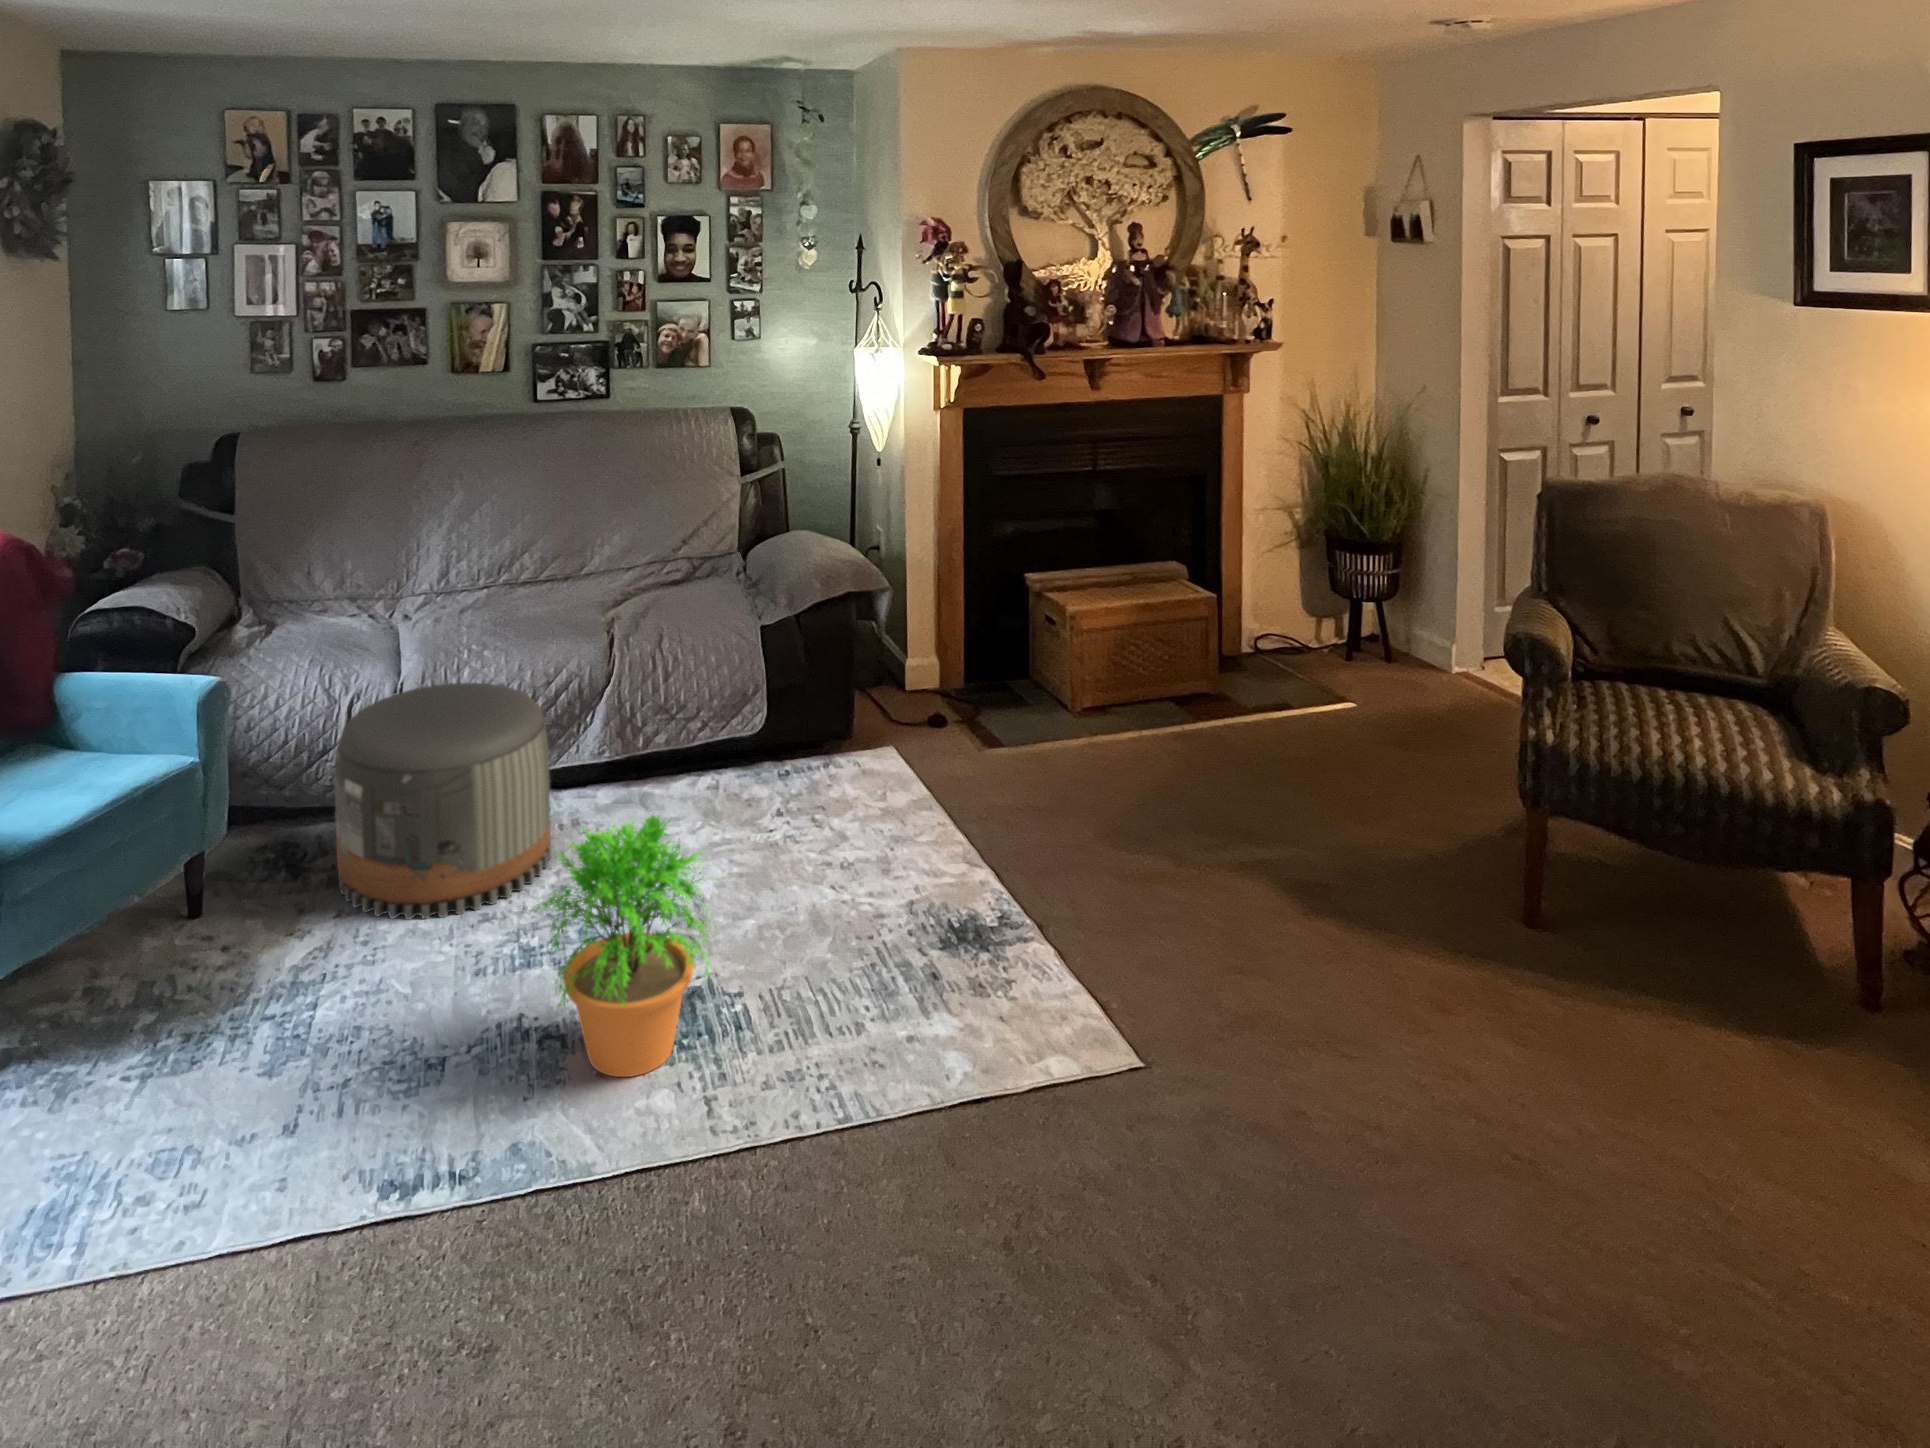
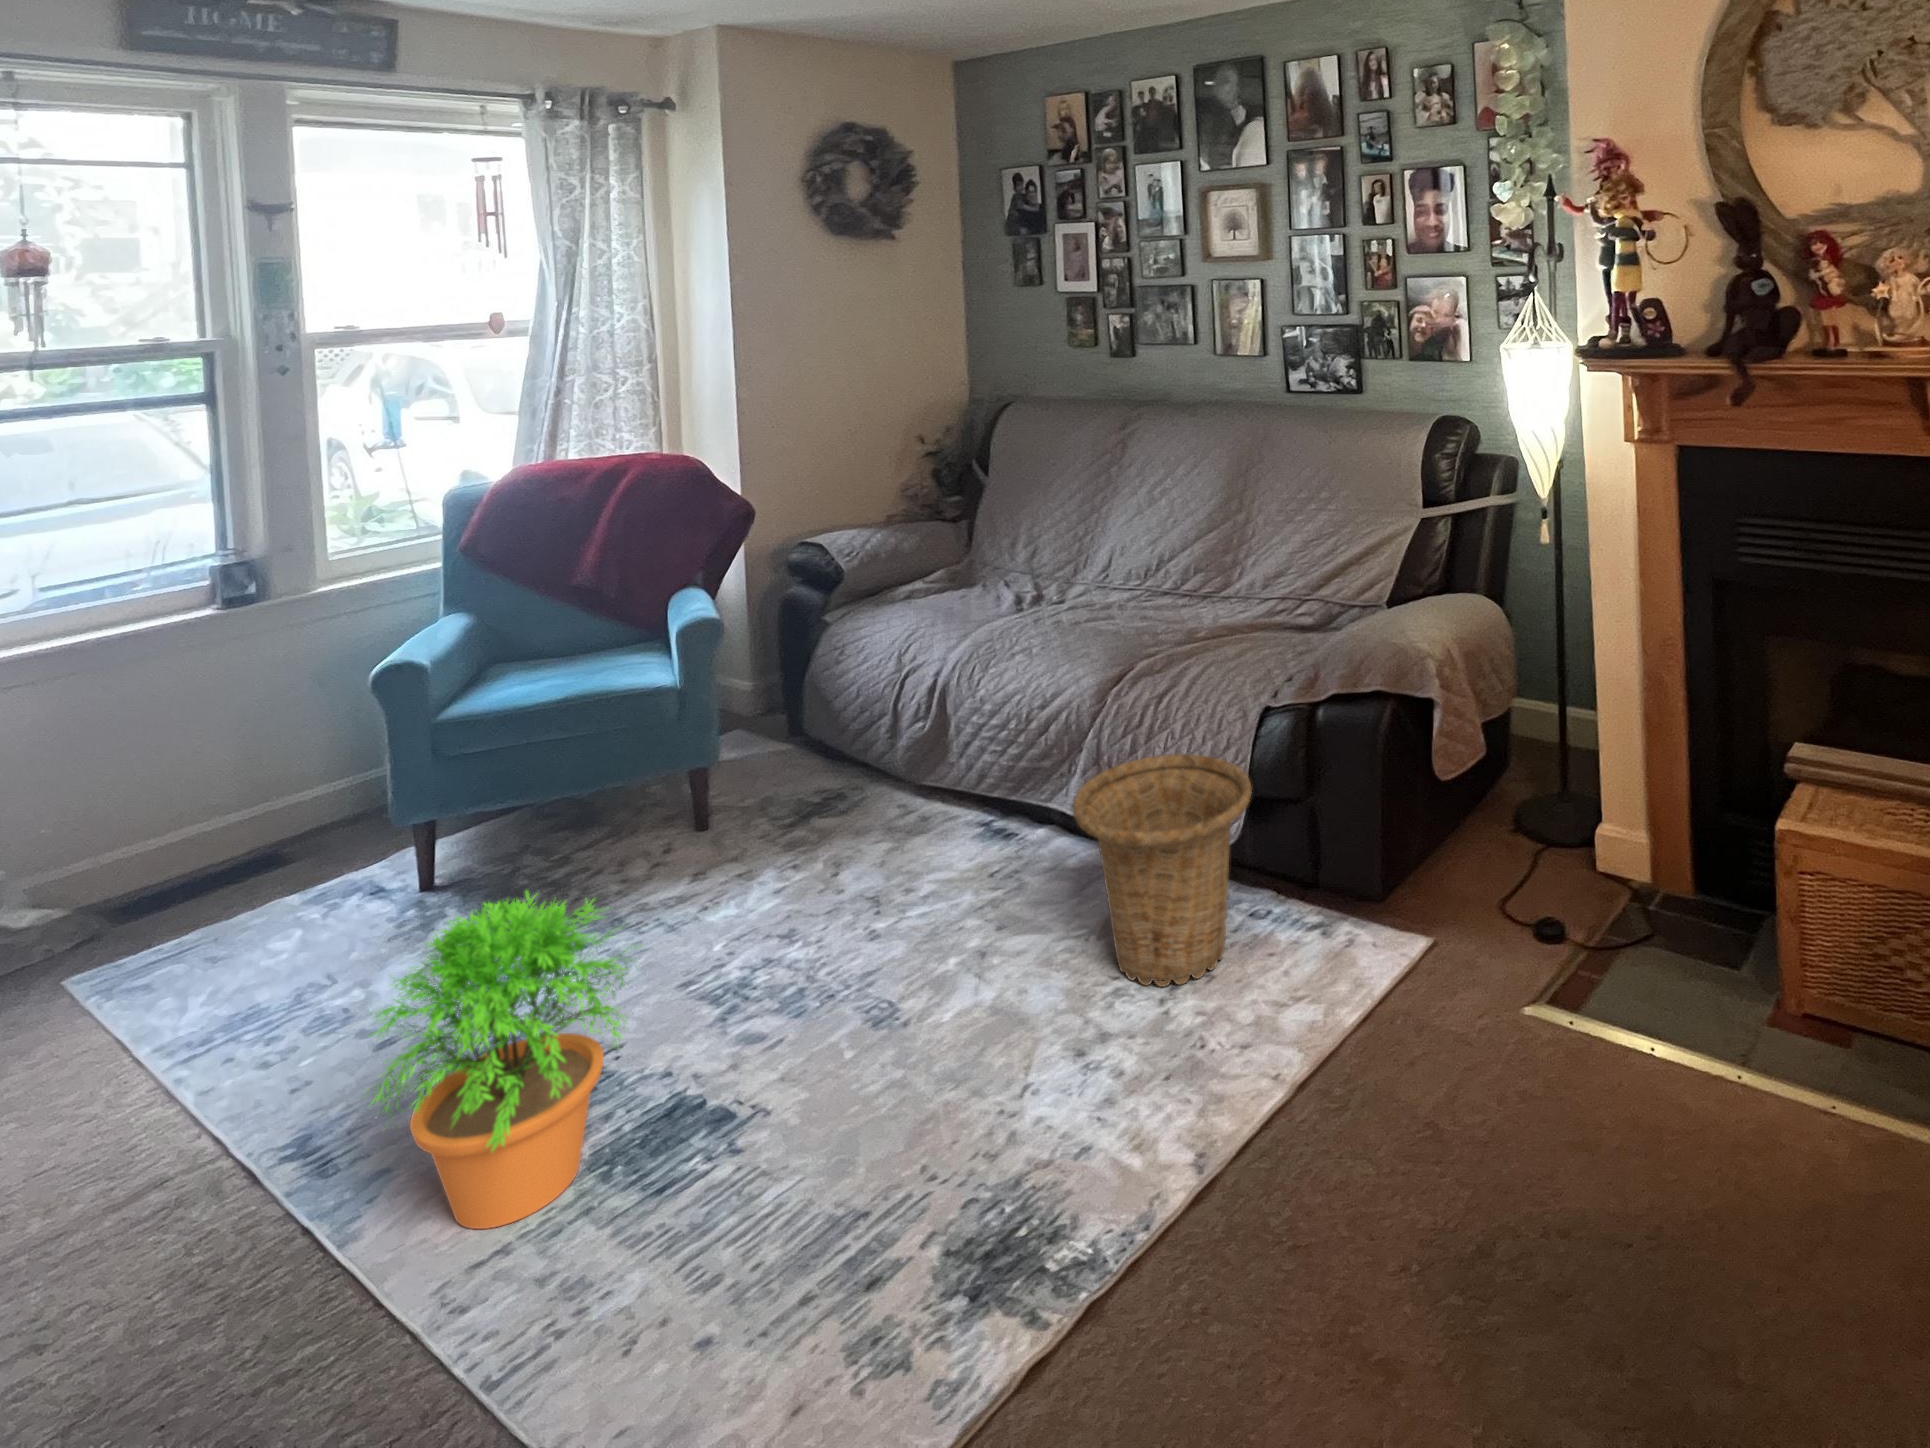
basket: none [714,661,843,819] -> present [1073,754,1252,987]
pouf: present [334,683,551,920] -> none [713,679,958,939]

